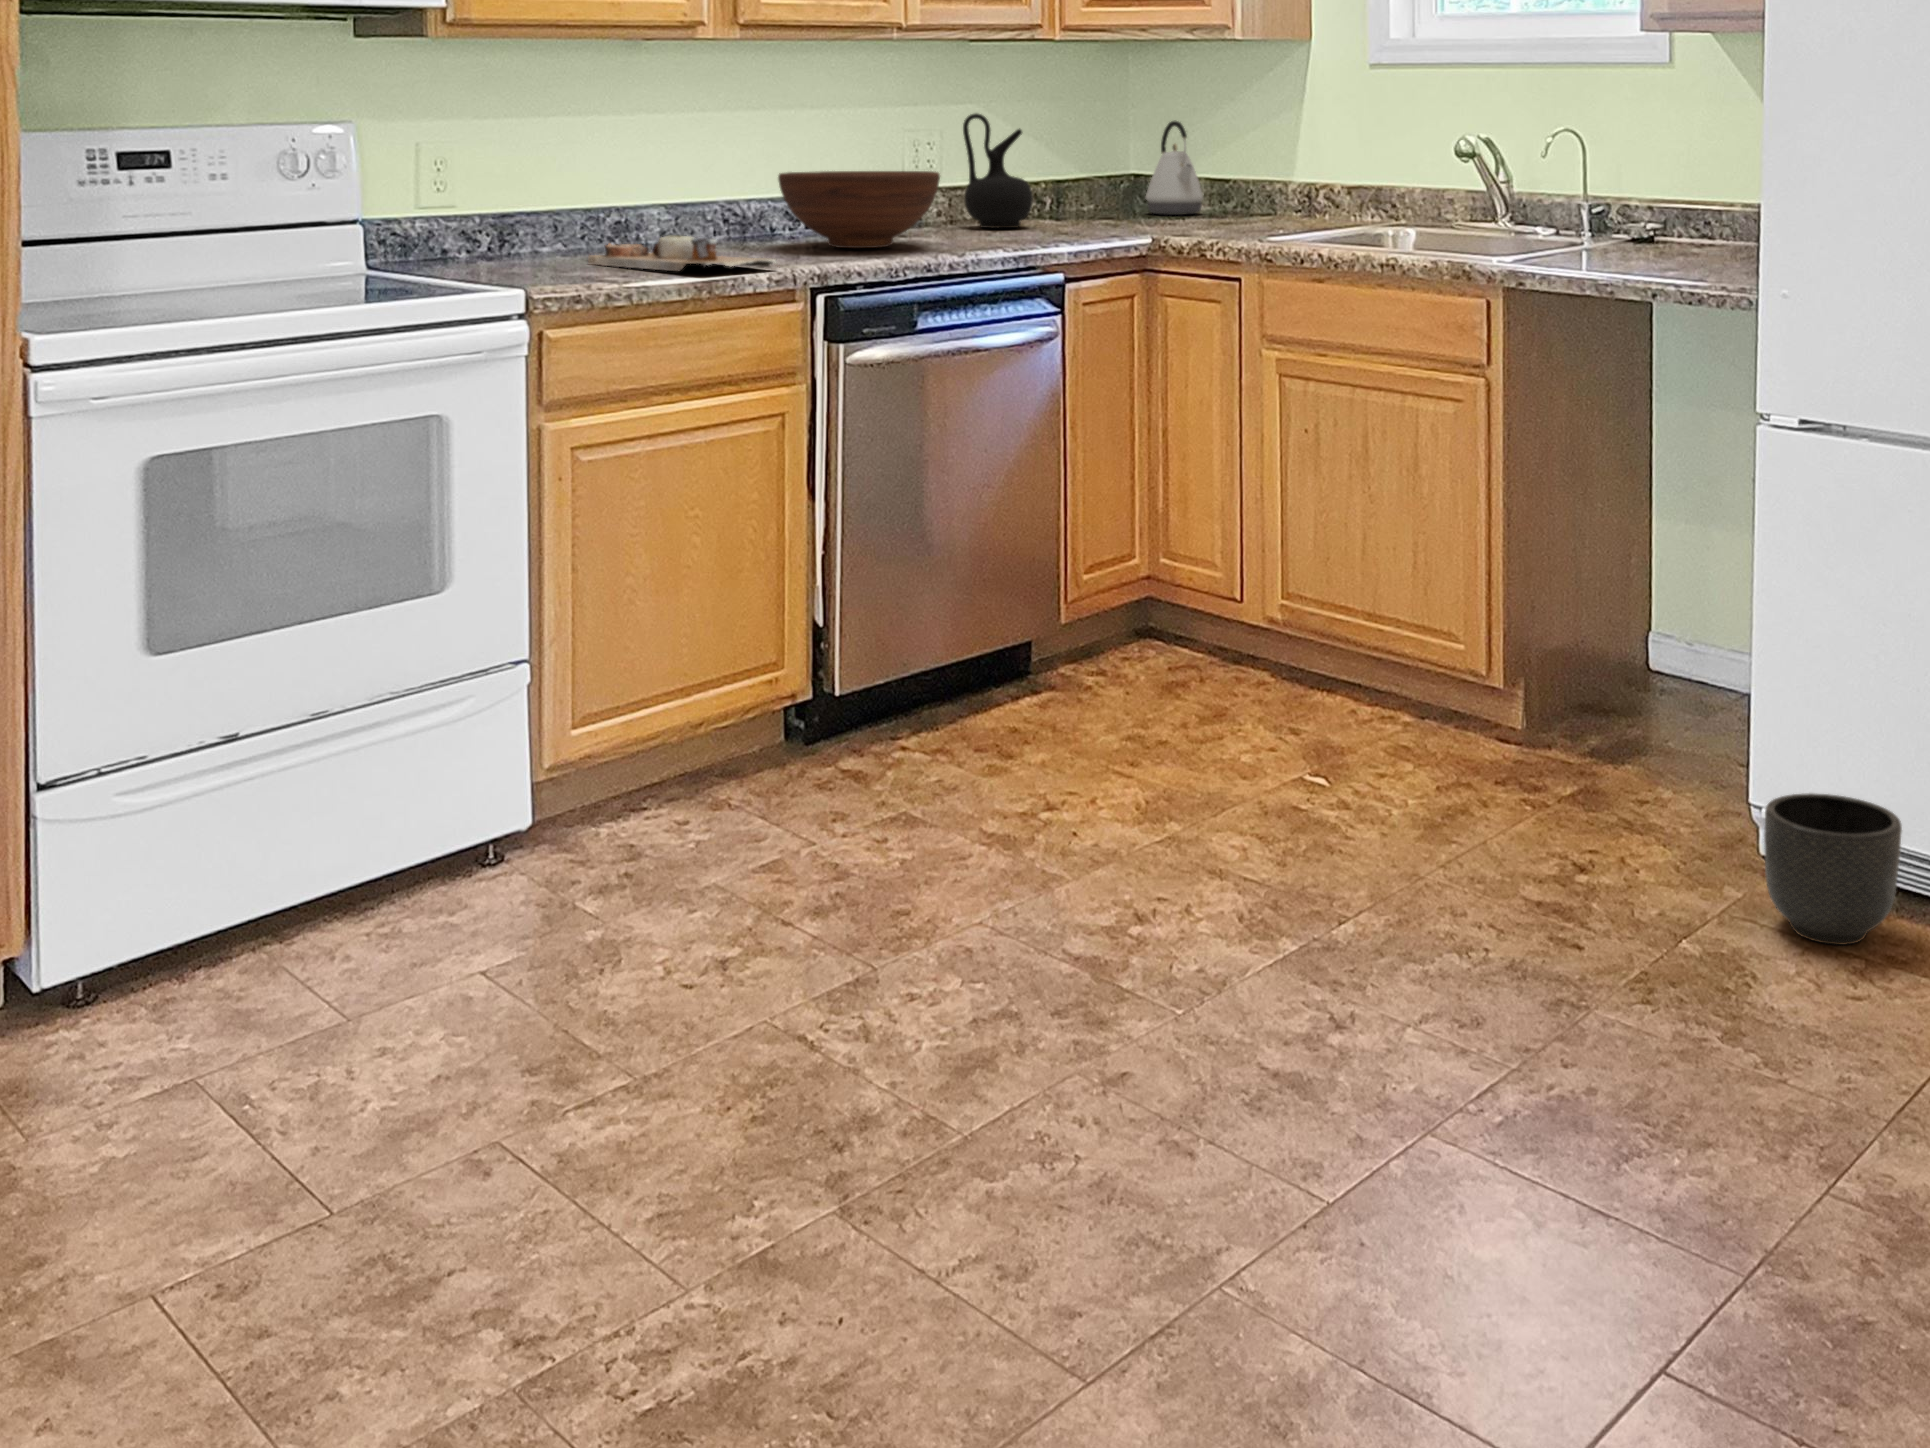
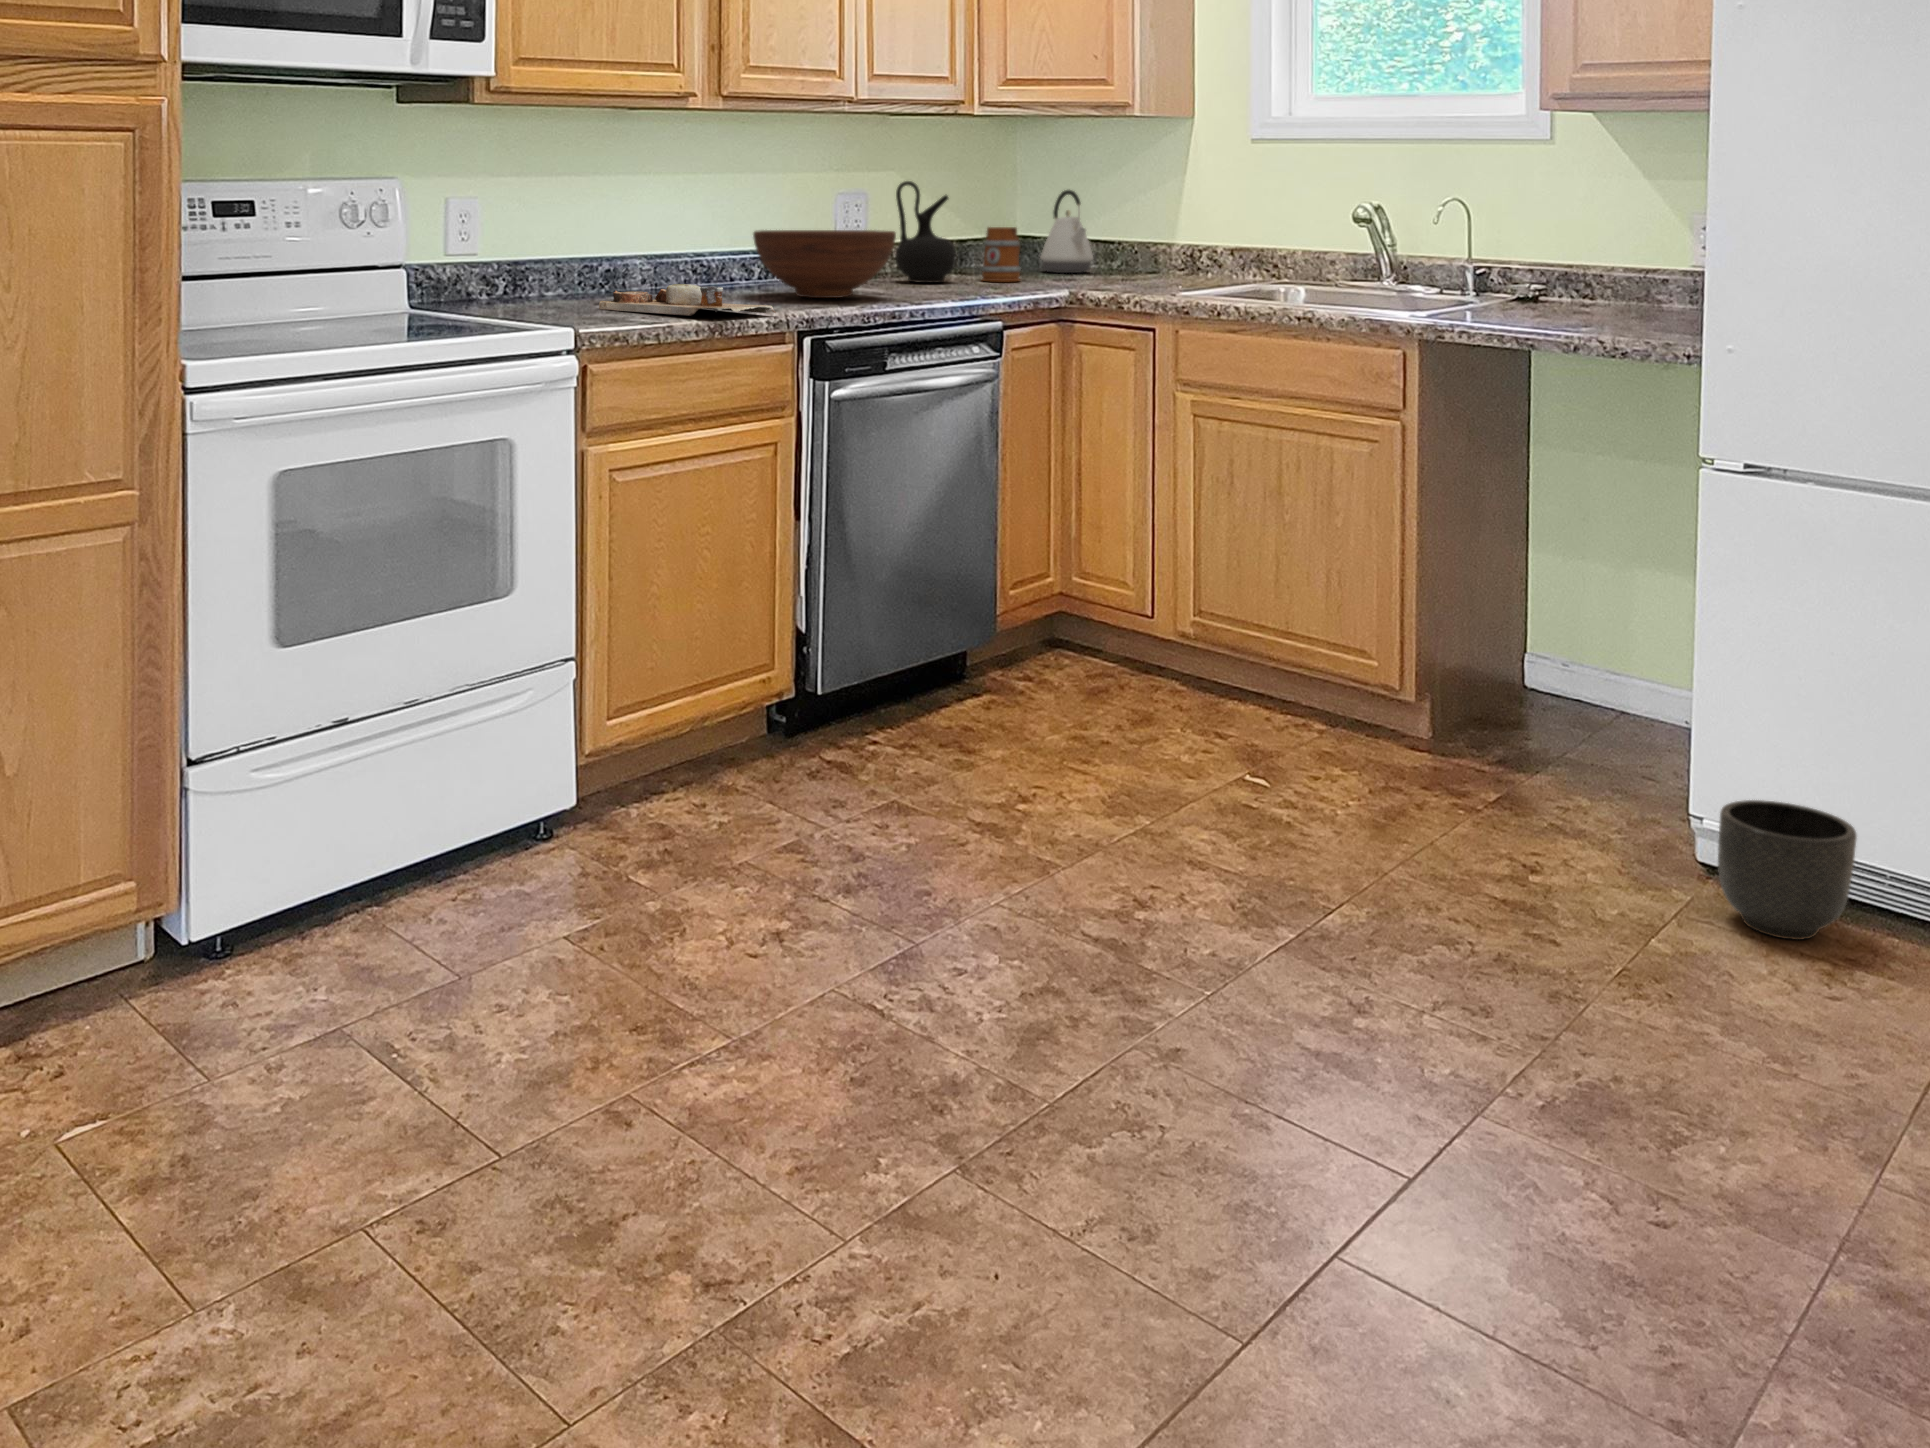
mug: none [1064,164,1111,226] -> present [982,227,1021,281]

